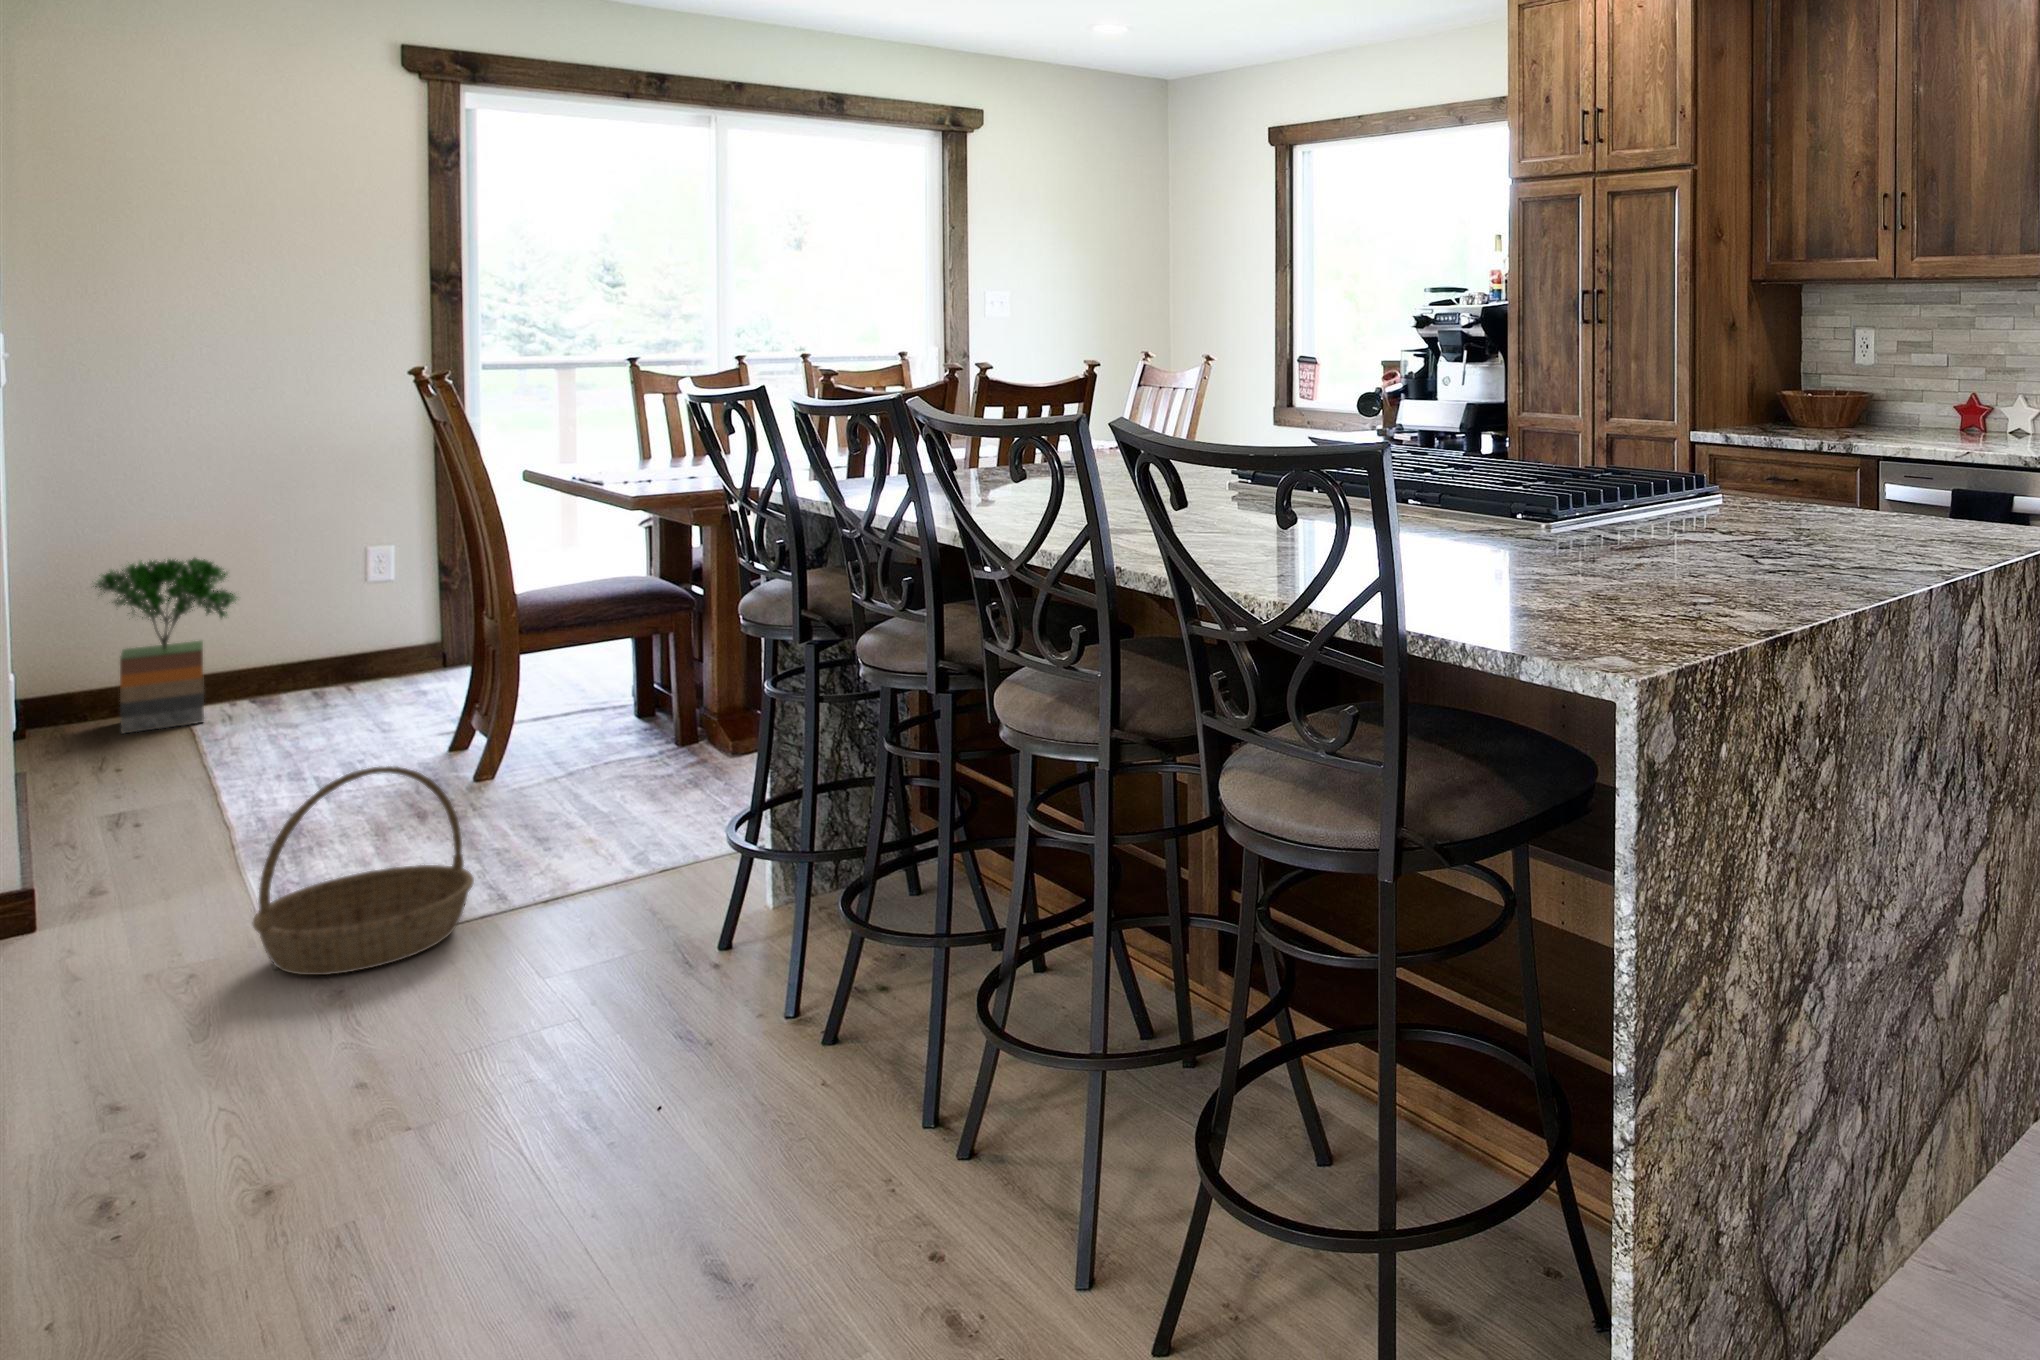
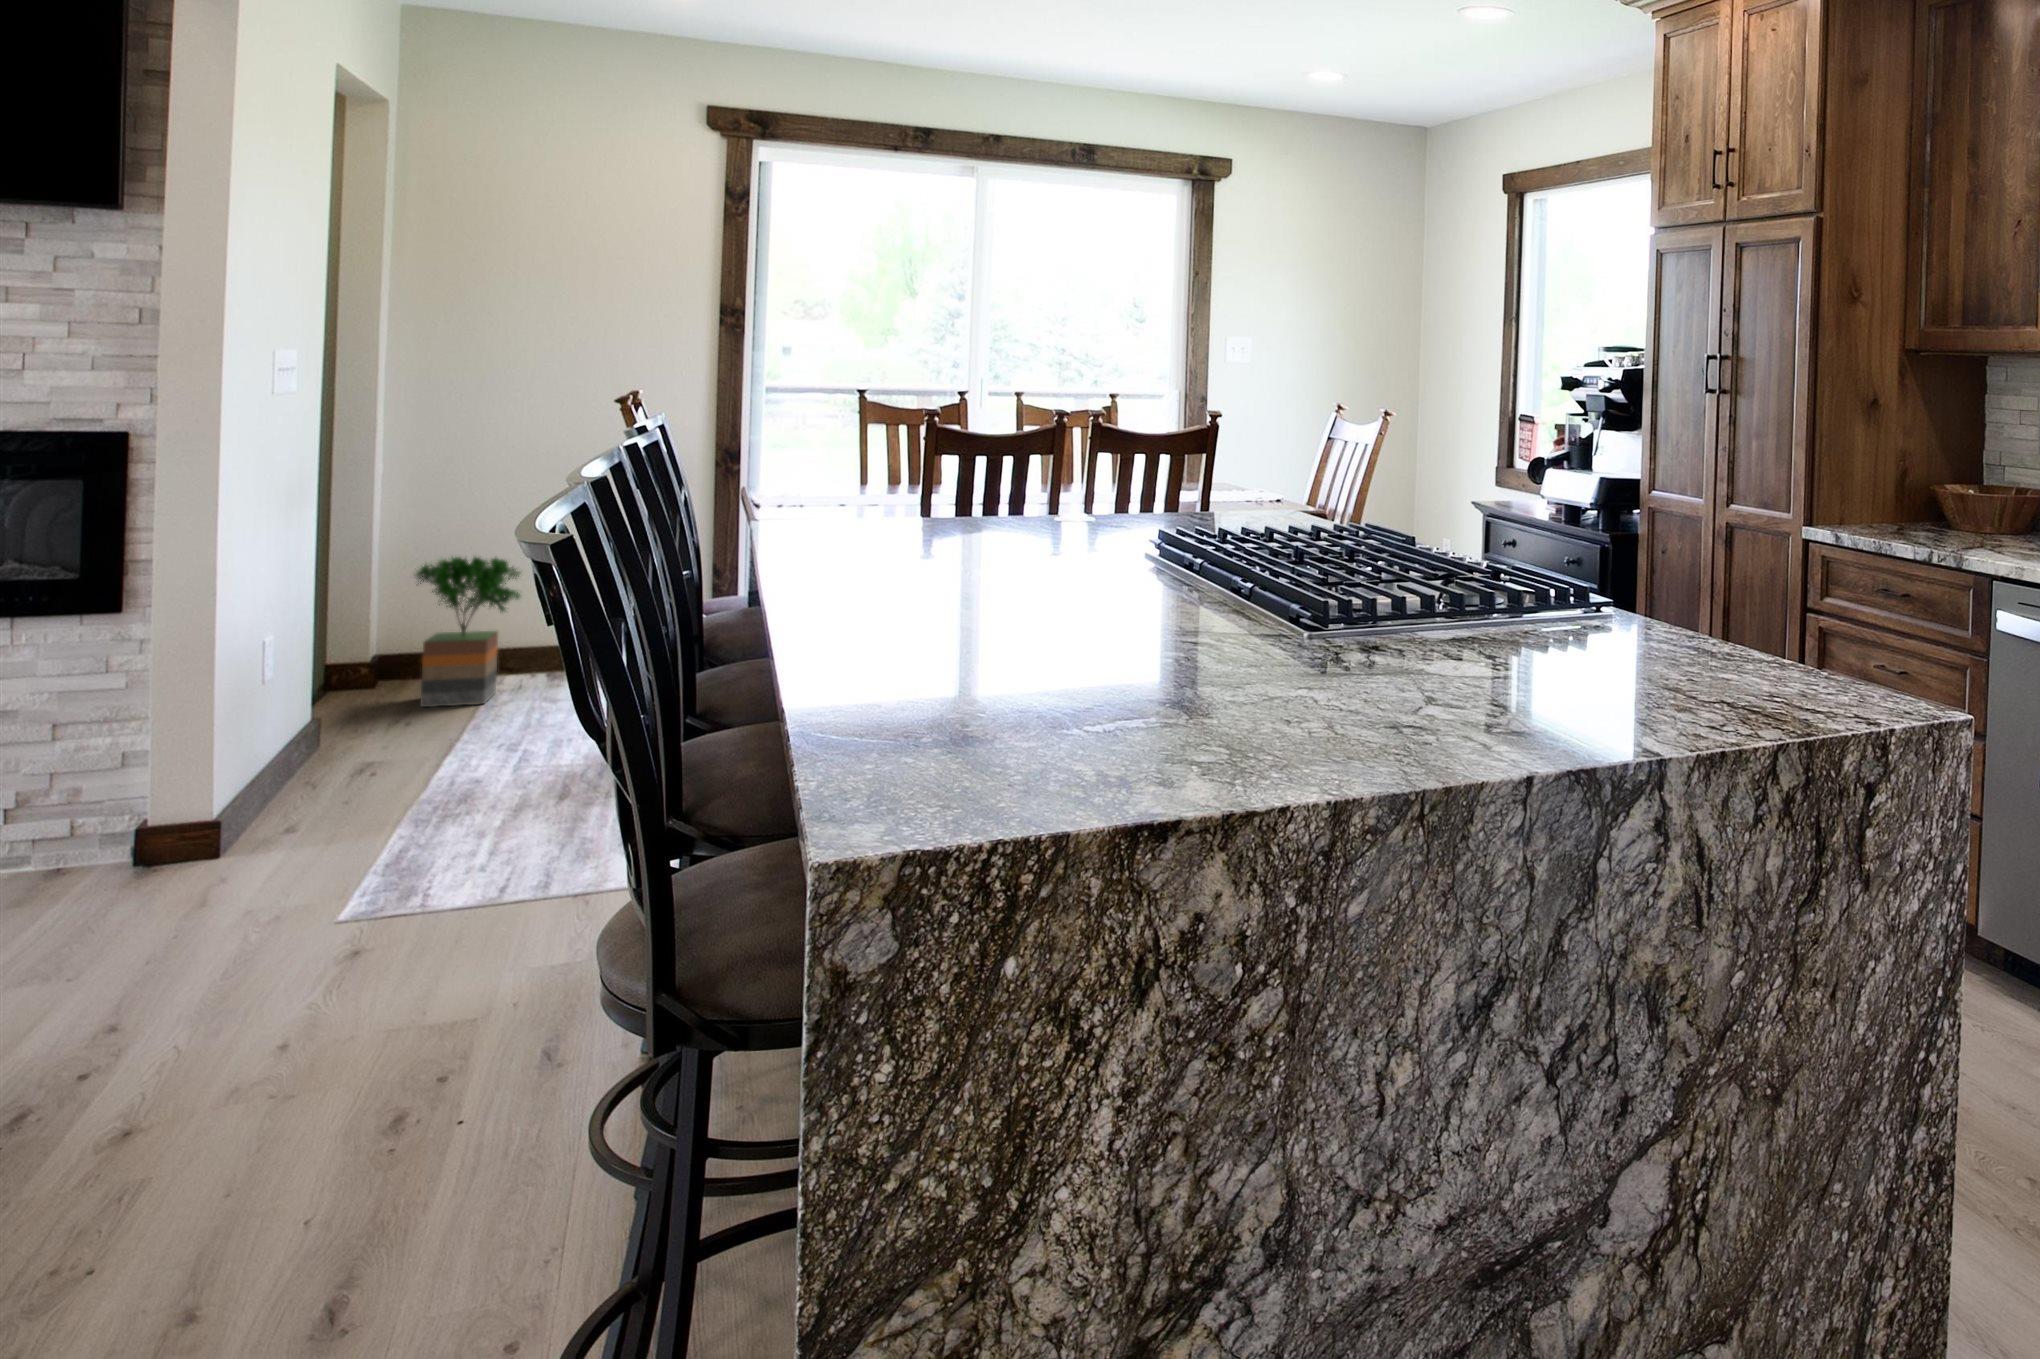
basket: present [253,766,474,975] -> none [271,769,476,960]

